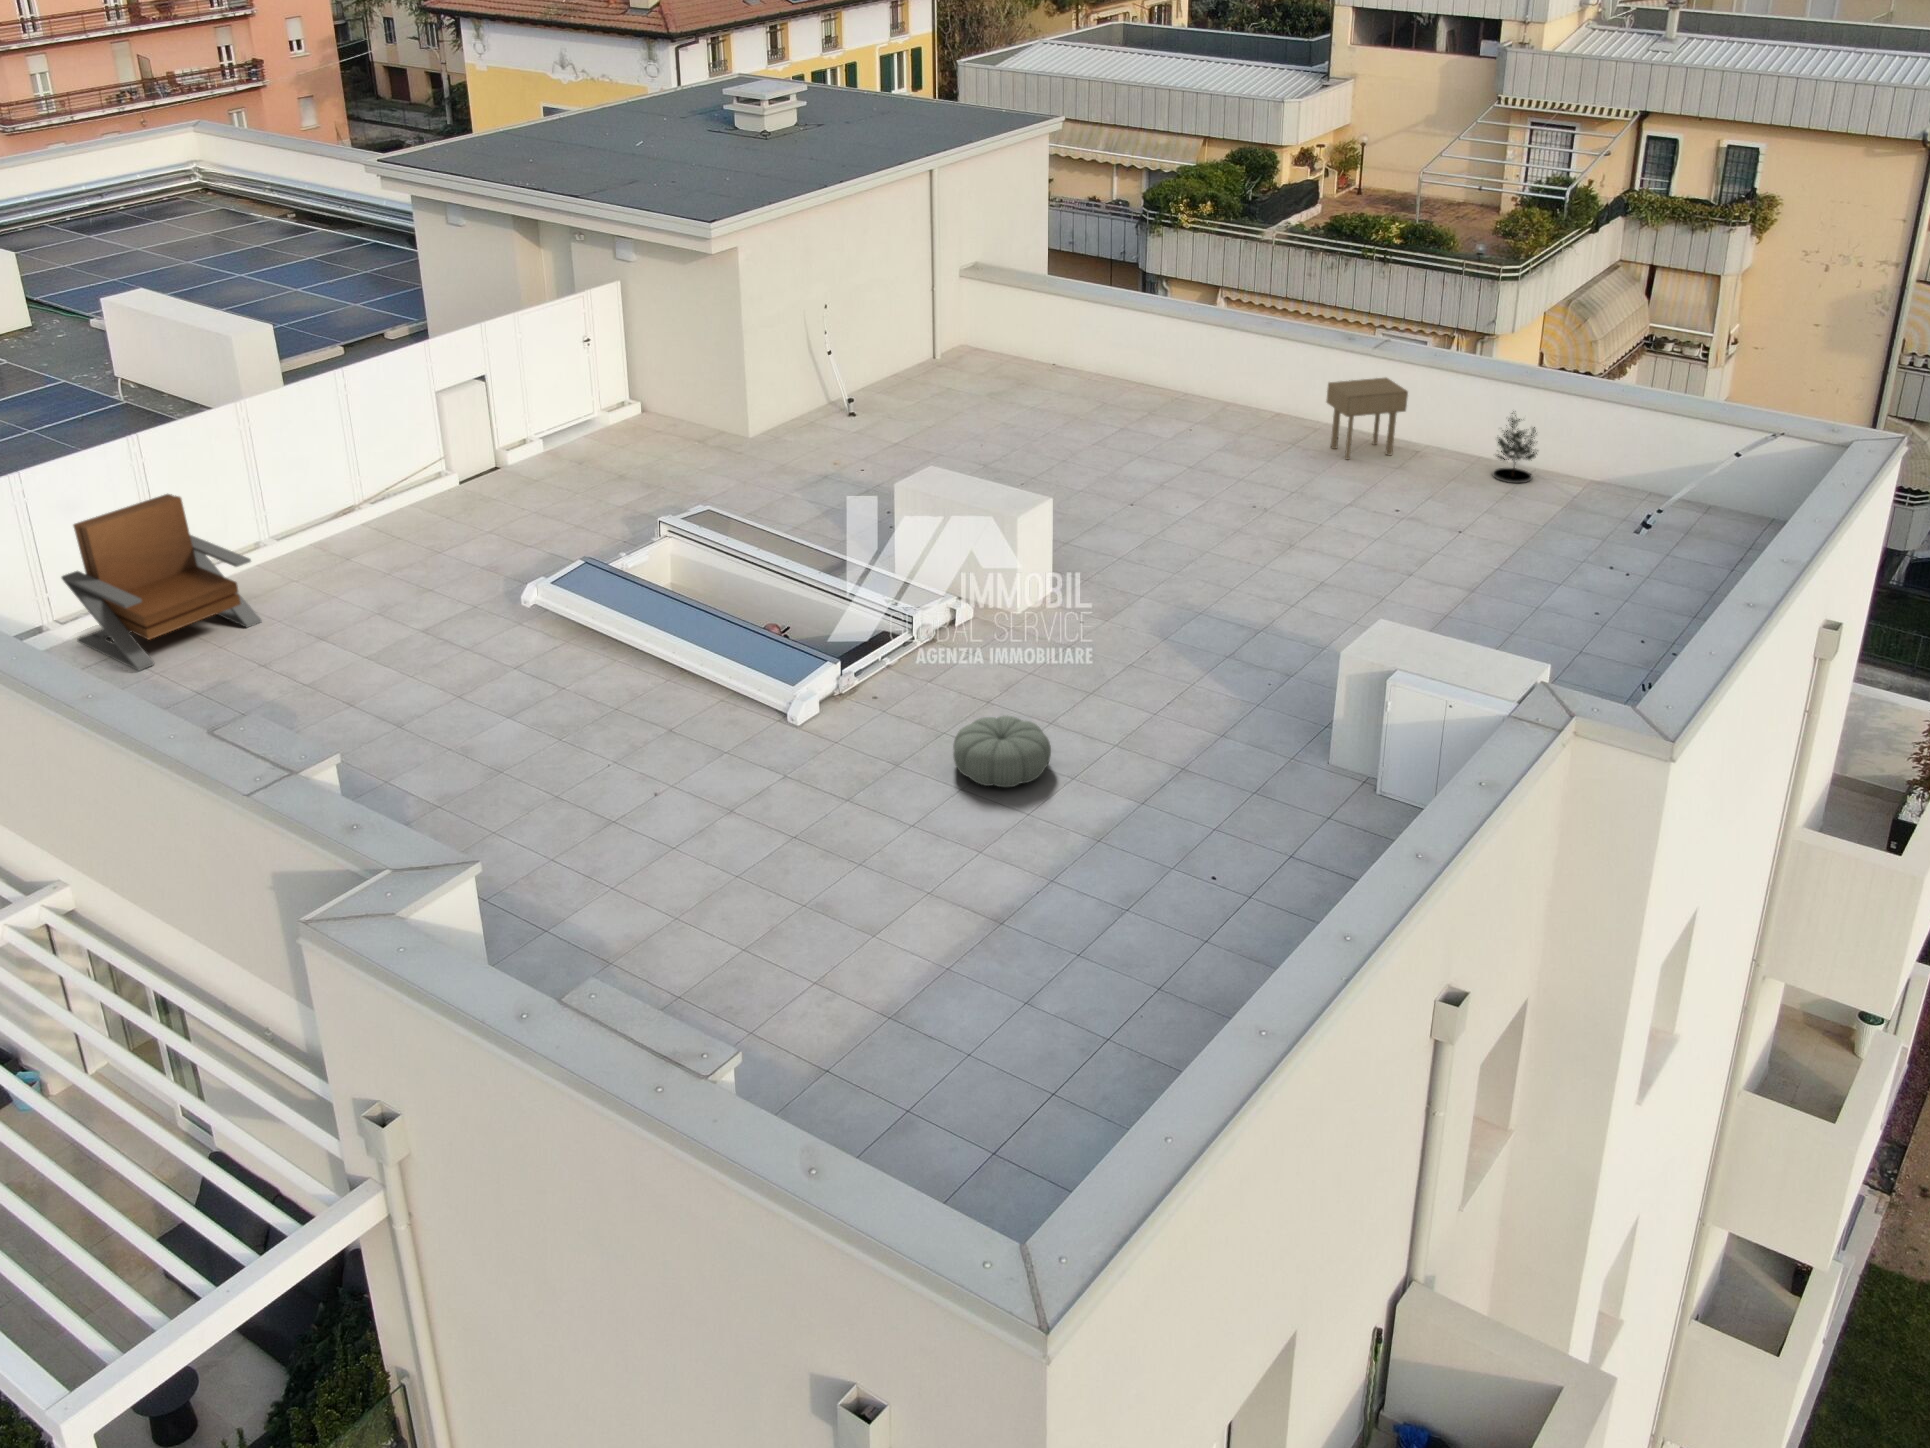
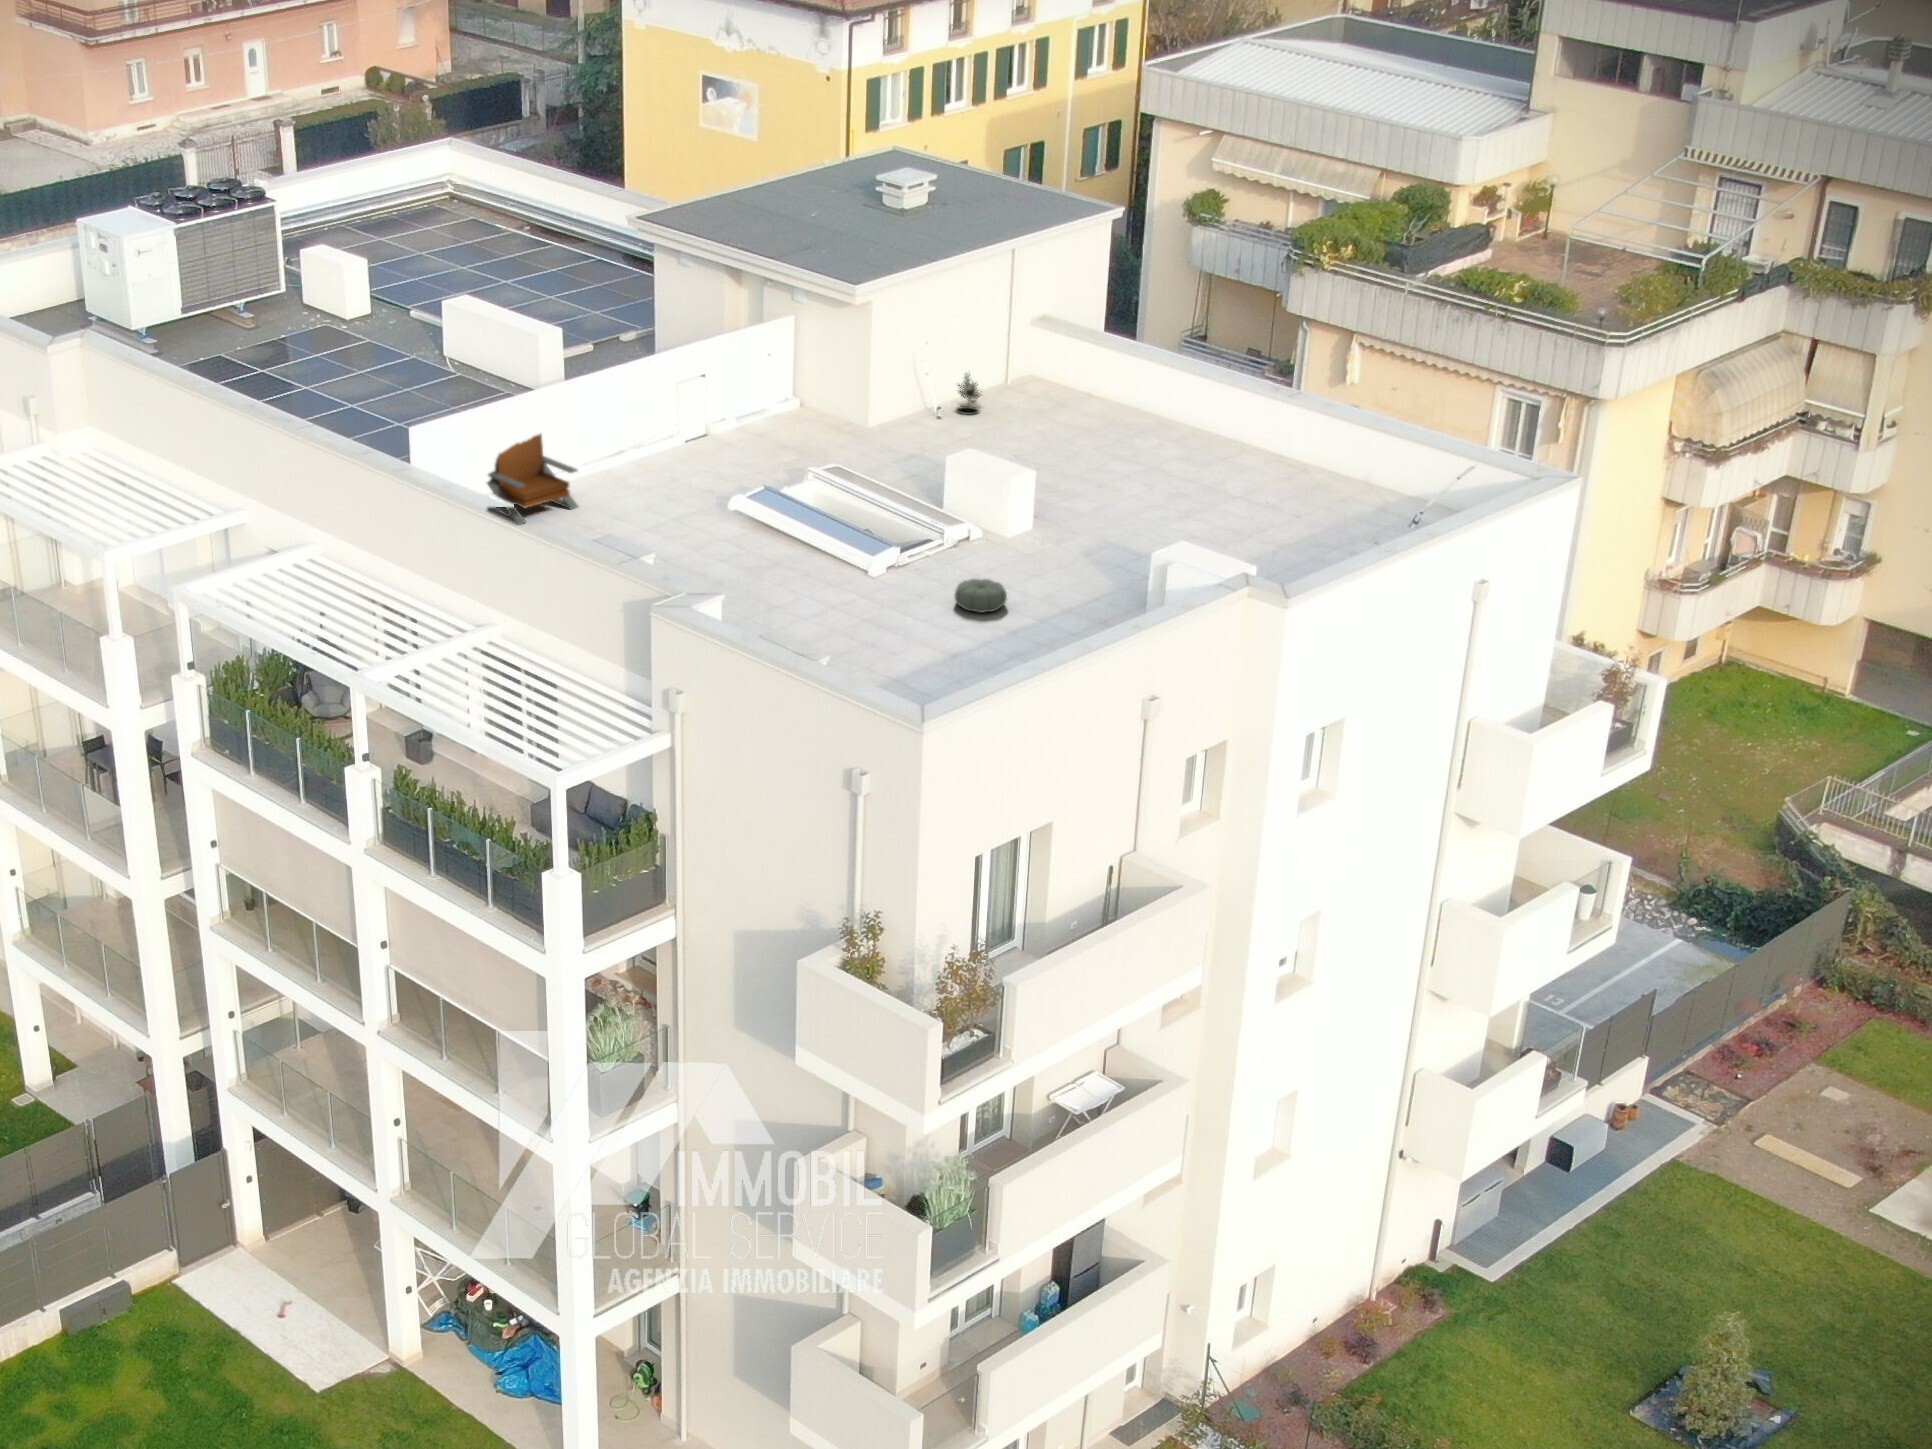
side table: present [1326,378,1408,459] -> none [1263,418,1315,472]
potted tree: present [1493,411,1538,483] -> present [956,374,982,415]

